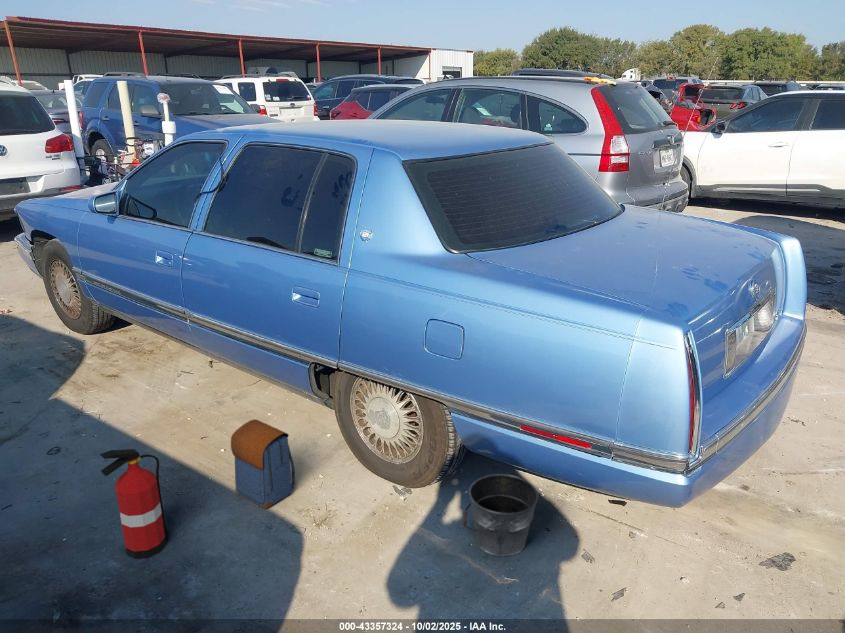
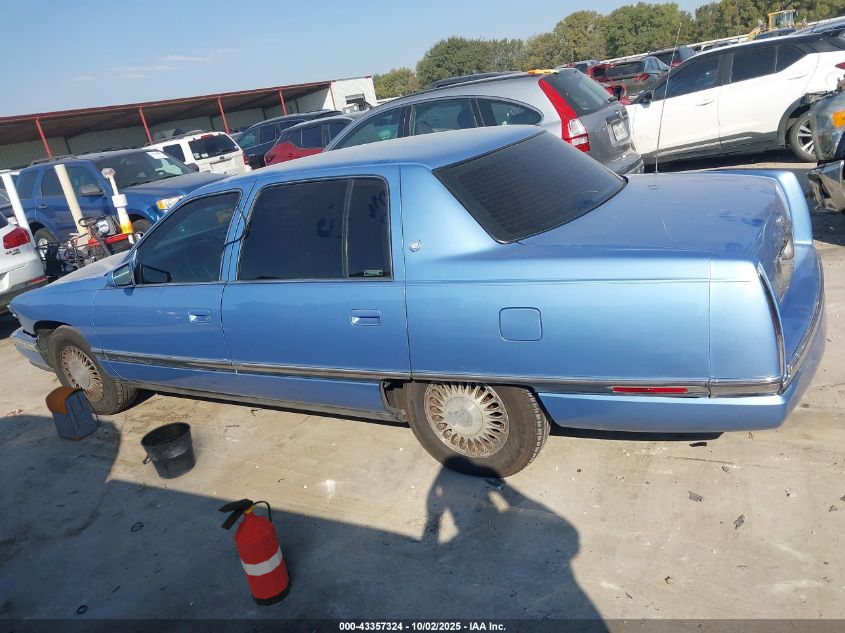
backpack: present [231,419,295,508] -> present [45,386,100,440]
bucket: present [462,474,538,556] -> present [140,422,195,479]

